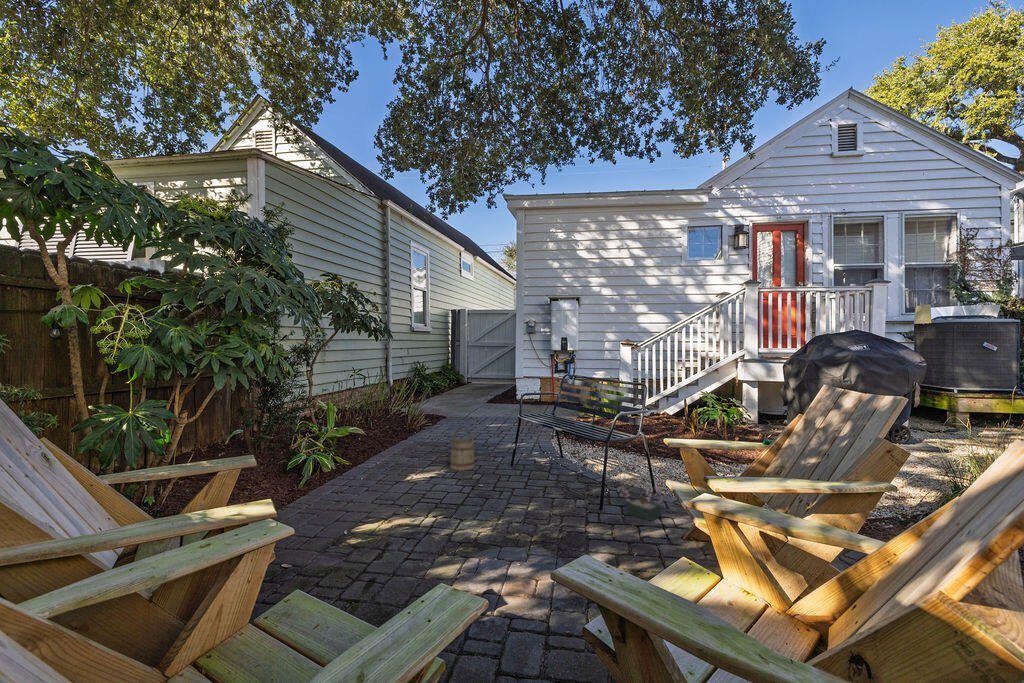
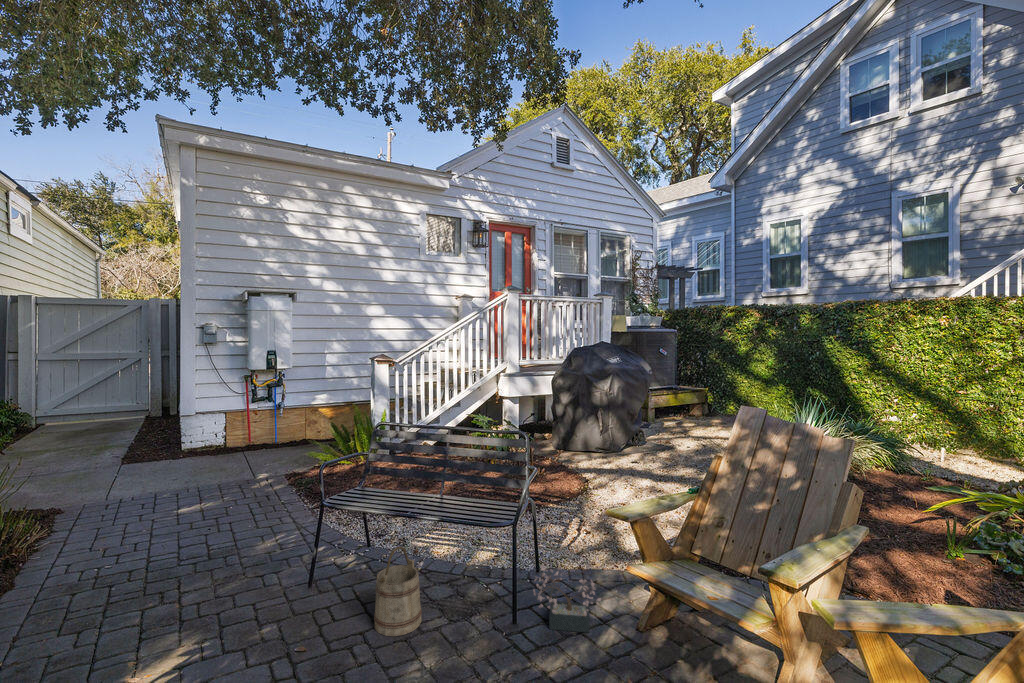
bucket: present [450,427,475,471] -> present [374,546,422,636]

